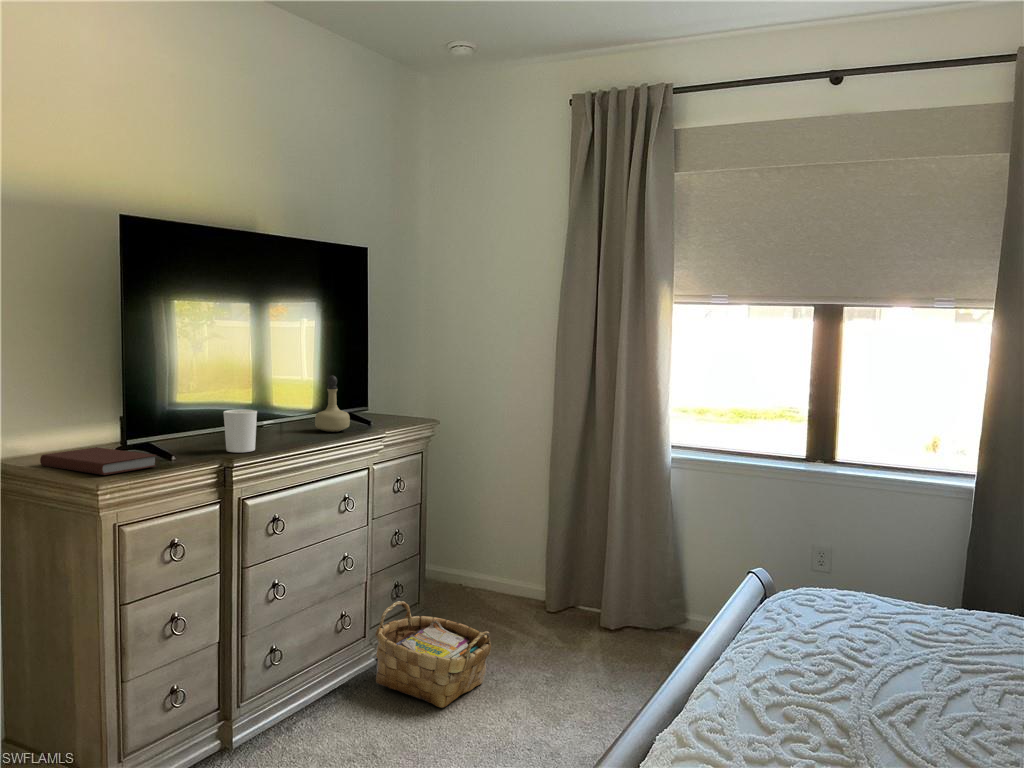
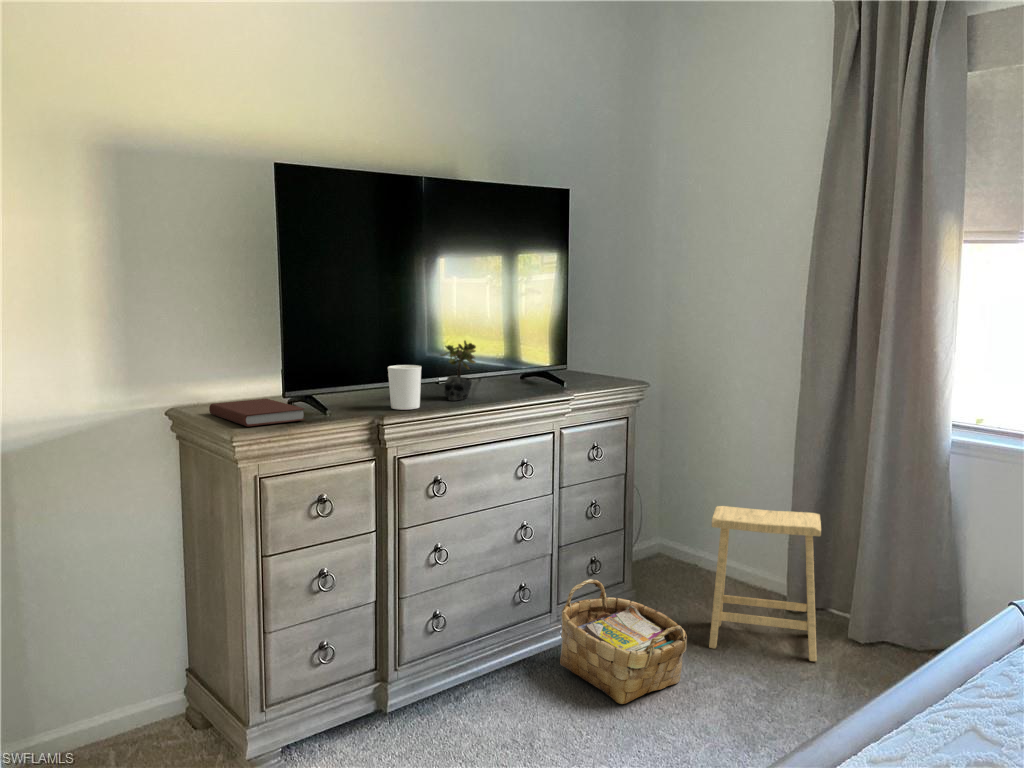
perfume bottle: present [315,375,350,432] -> none [505,331,542,391]
succulent plant: none [262,385,300,442] -> present [441,341,476,401]
footstool: none [493,525,586,652] -> present [709,506,821,661]

